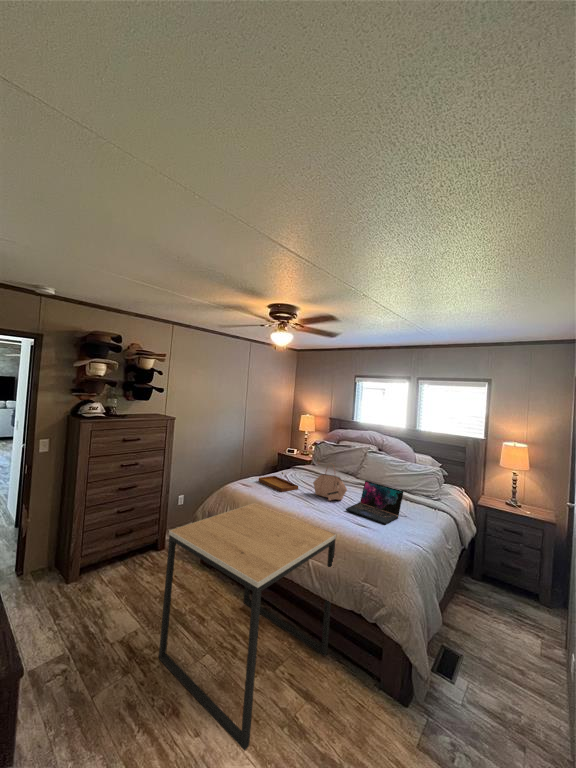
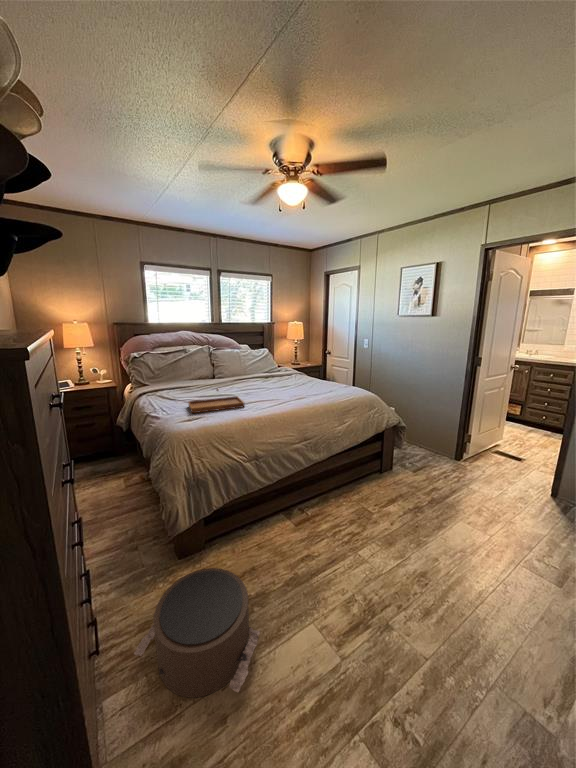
handbag: present [313,469,347,501] -> none [254,359,287,396]
laptop: present [346,481,404,524] -> none [293,363,339,392]
side table: present [159,503,336,751] -> none [282,401,452,595]
pouf: none [104,547,168,601] -> present [134,568,260,698]

